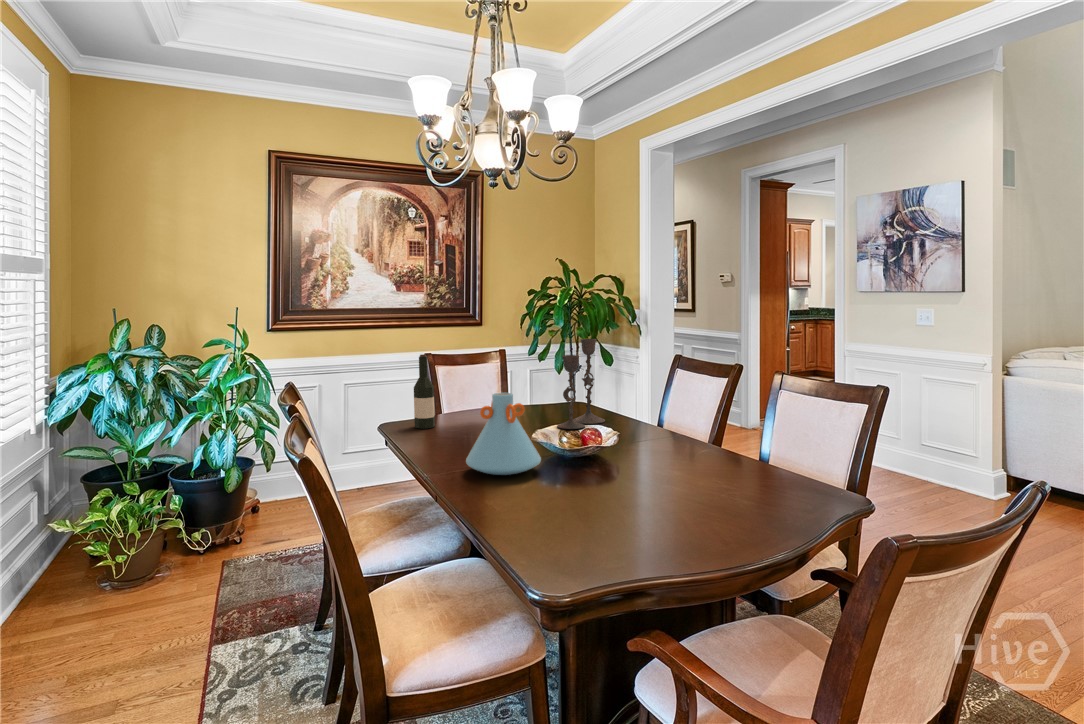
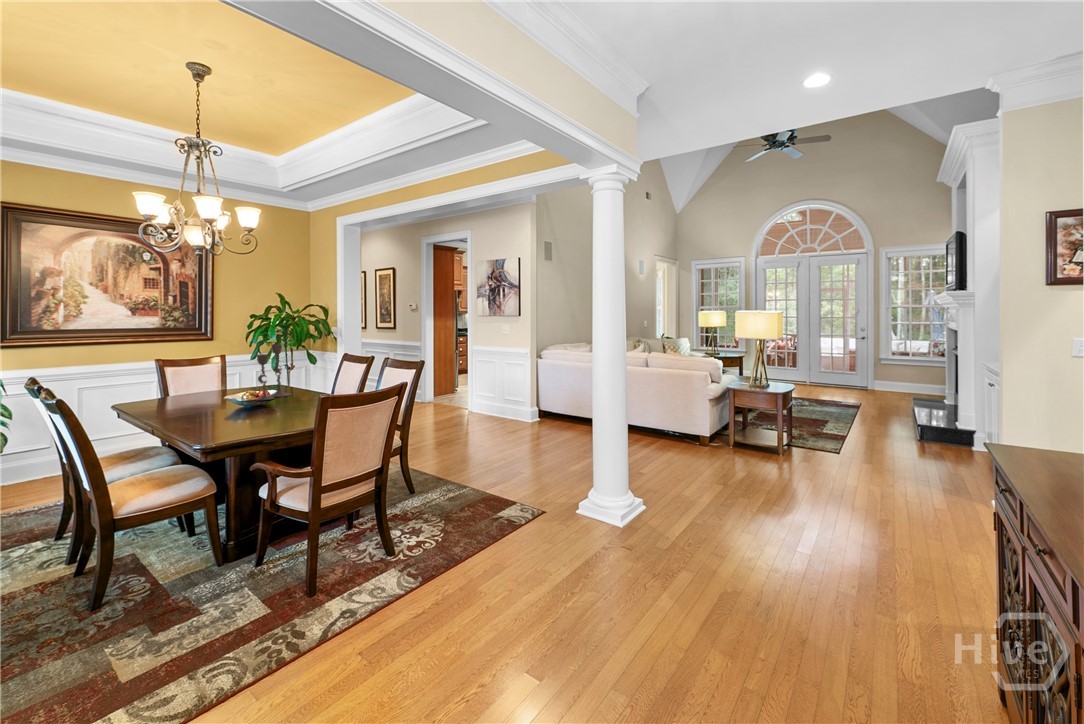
wine bottle: present [414,354,435,429] -> none [138,357,158,408]
vase: present [466,393,541,475] -> none [173,375,230,426]

